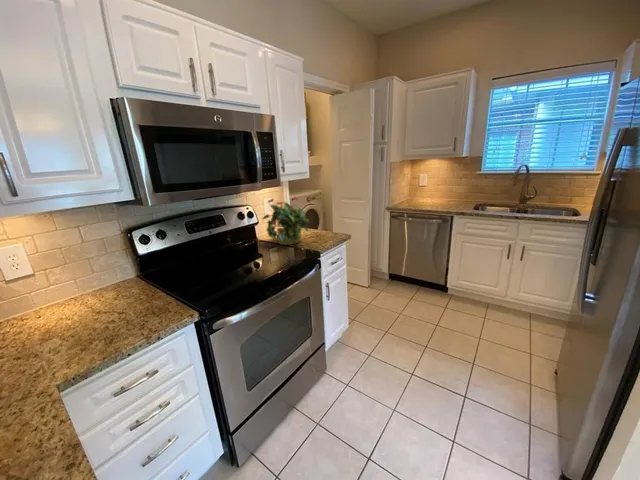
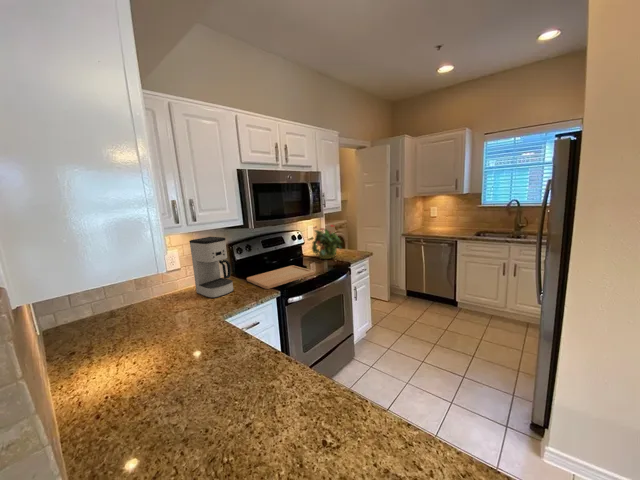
coffee maker: none [15,220,118,333] -> present [189,237,234,298]
cutting board: none [153,258,264,307] -> present [247,265,314,289]

